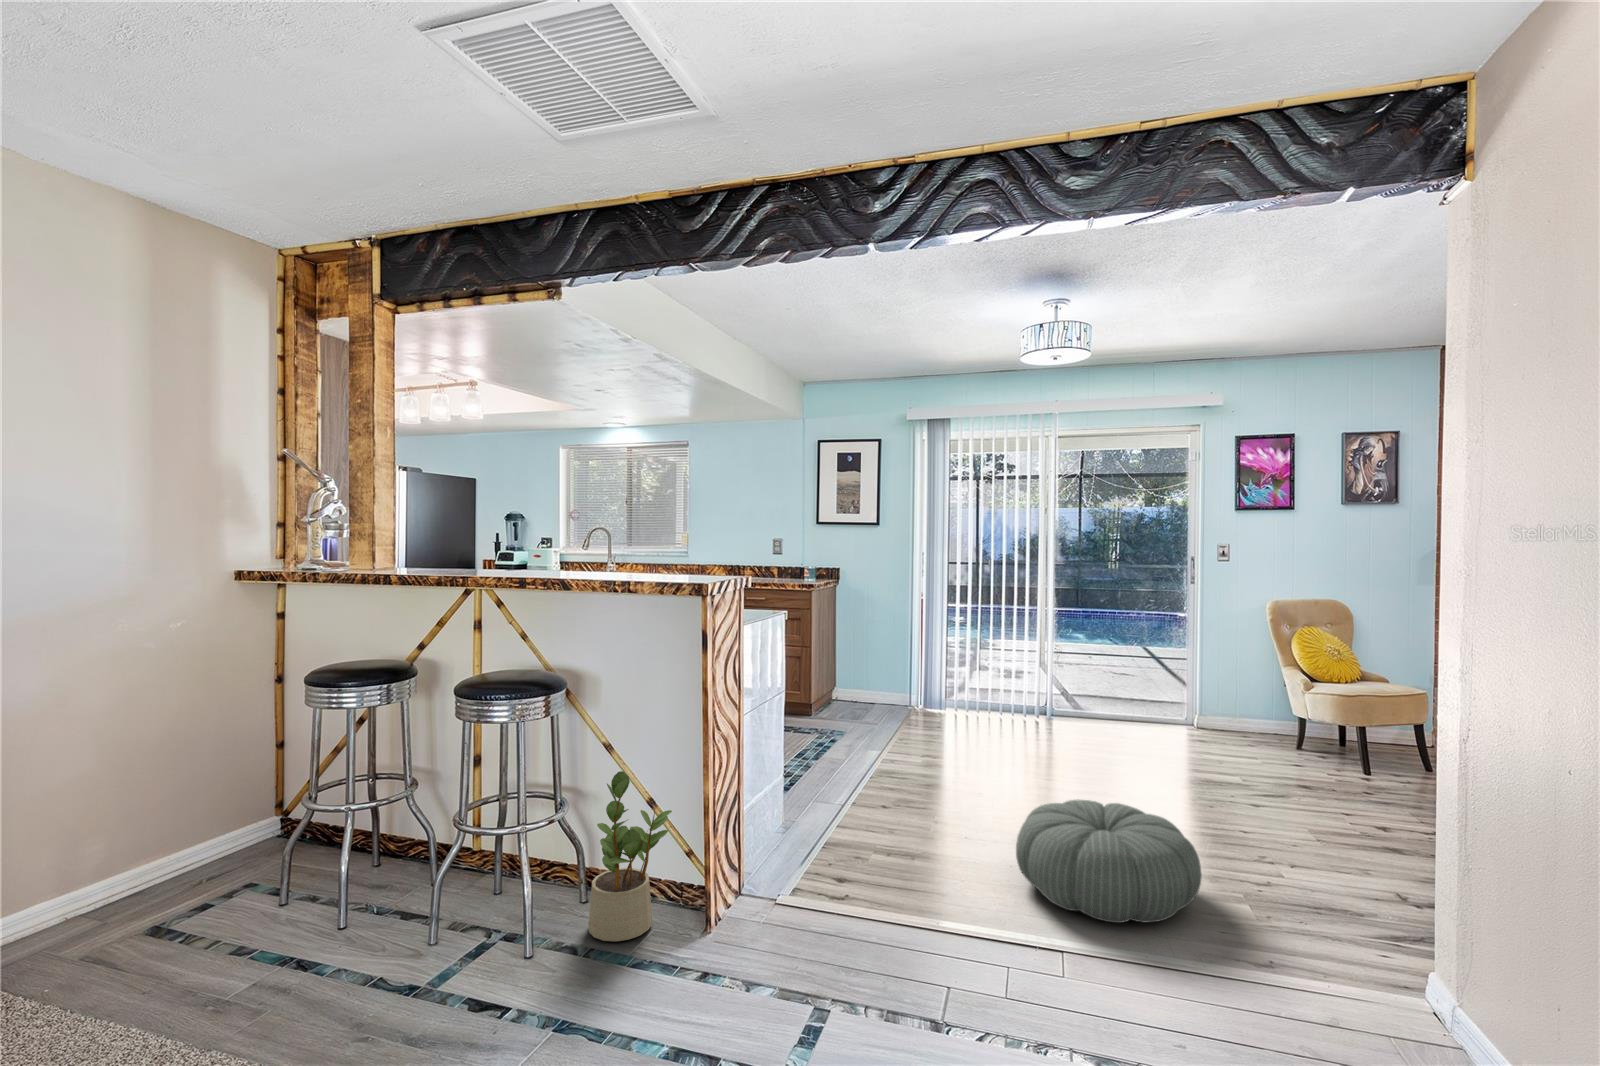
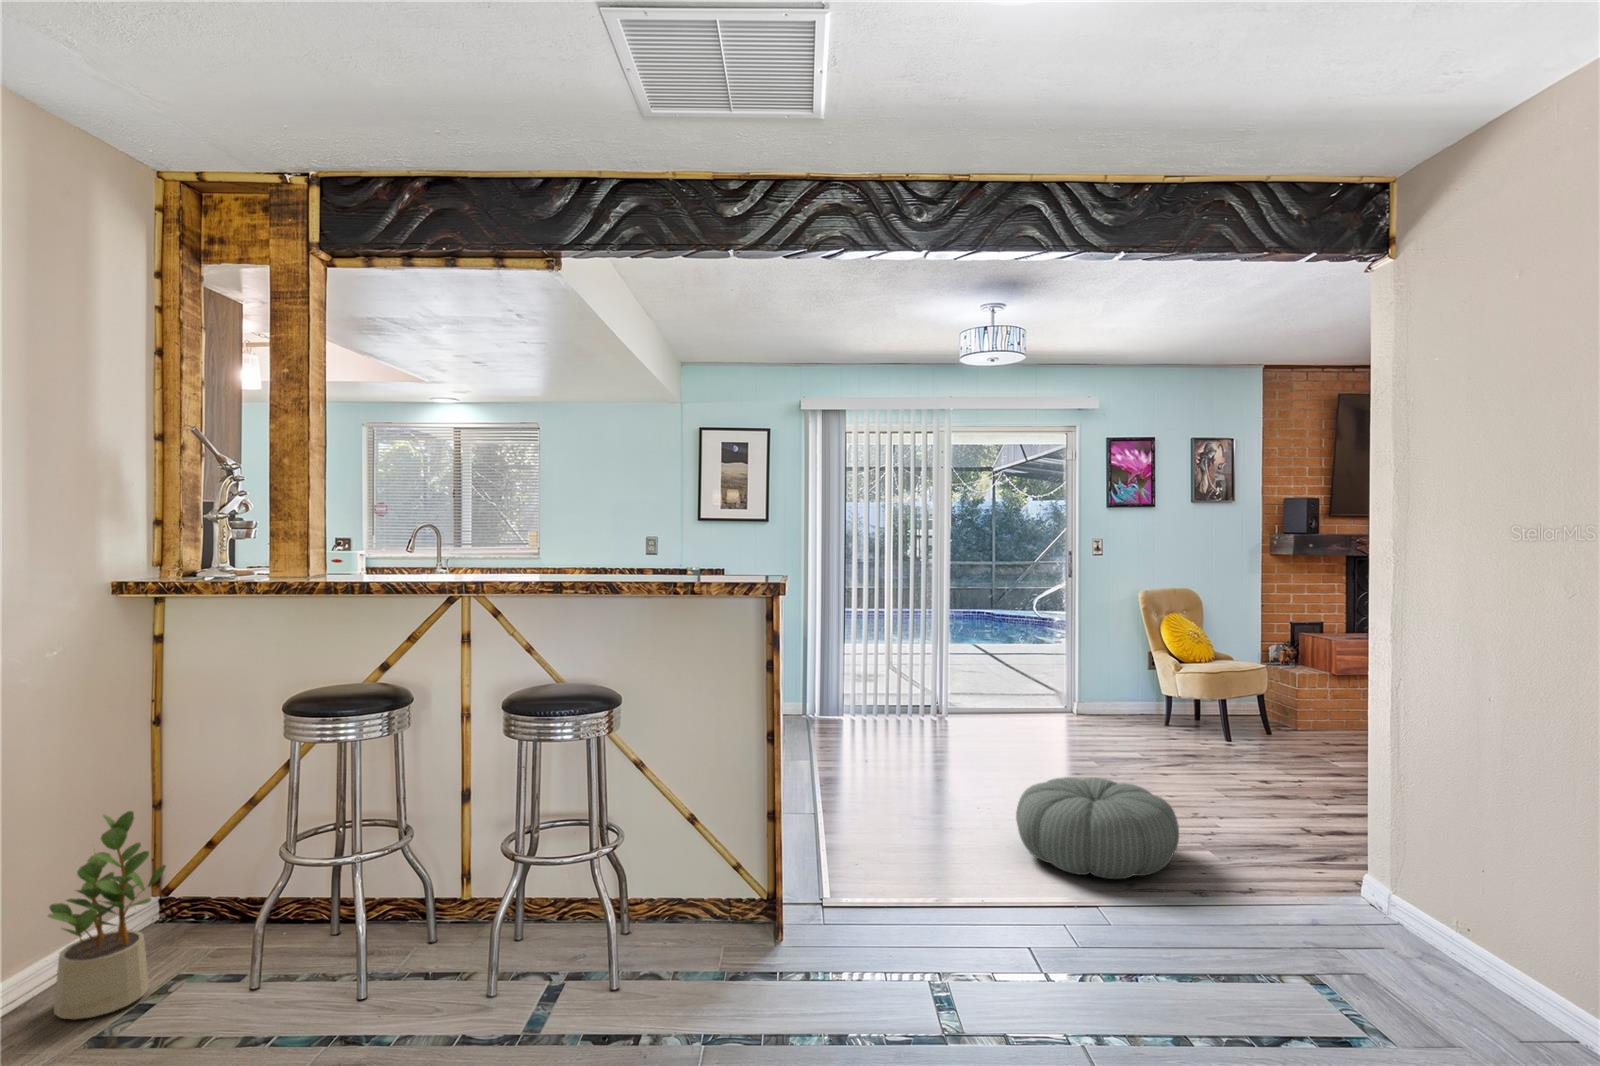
potted plant: present [589,771,672,941] -> present [48,811,166,1019]

